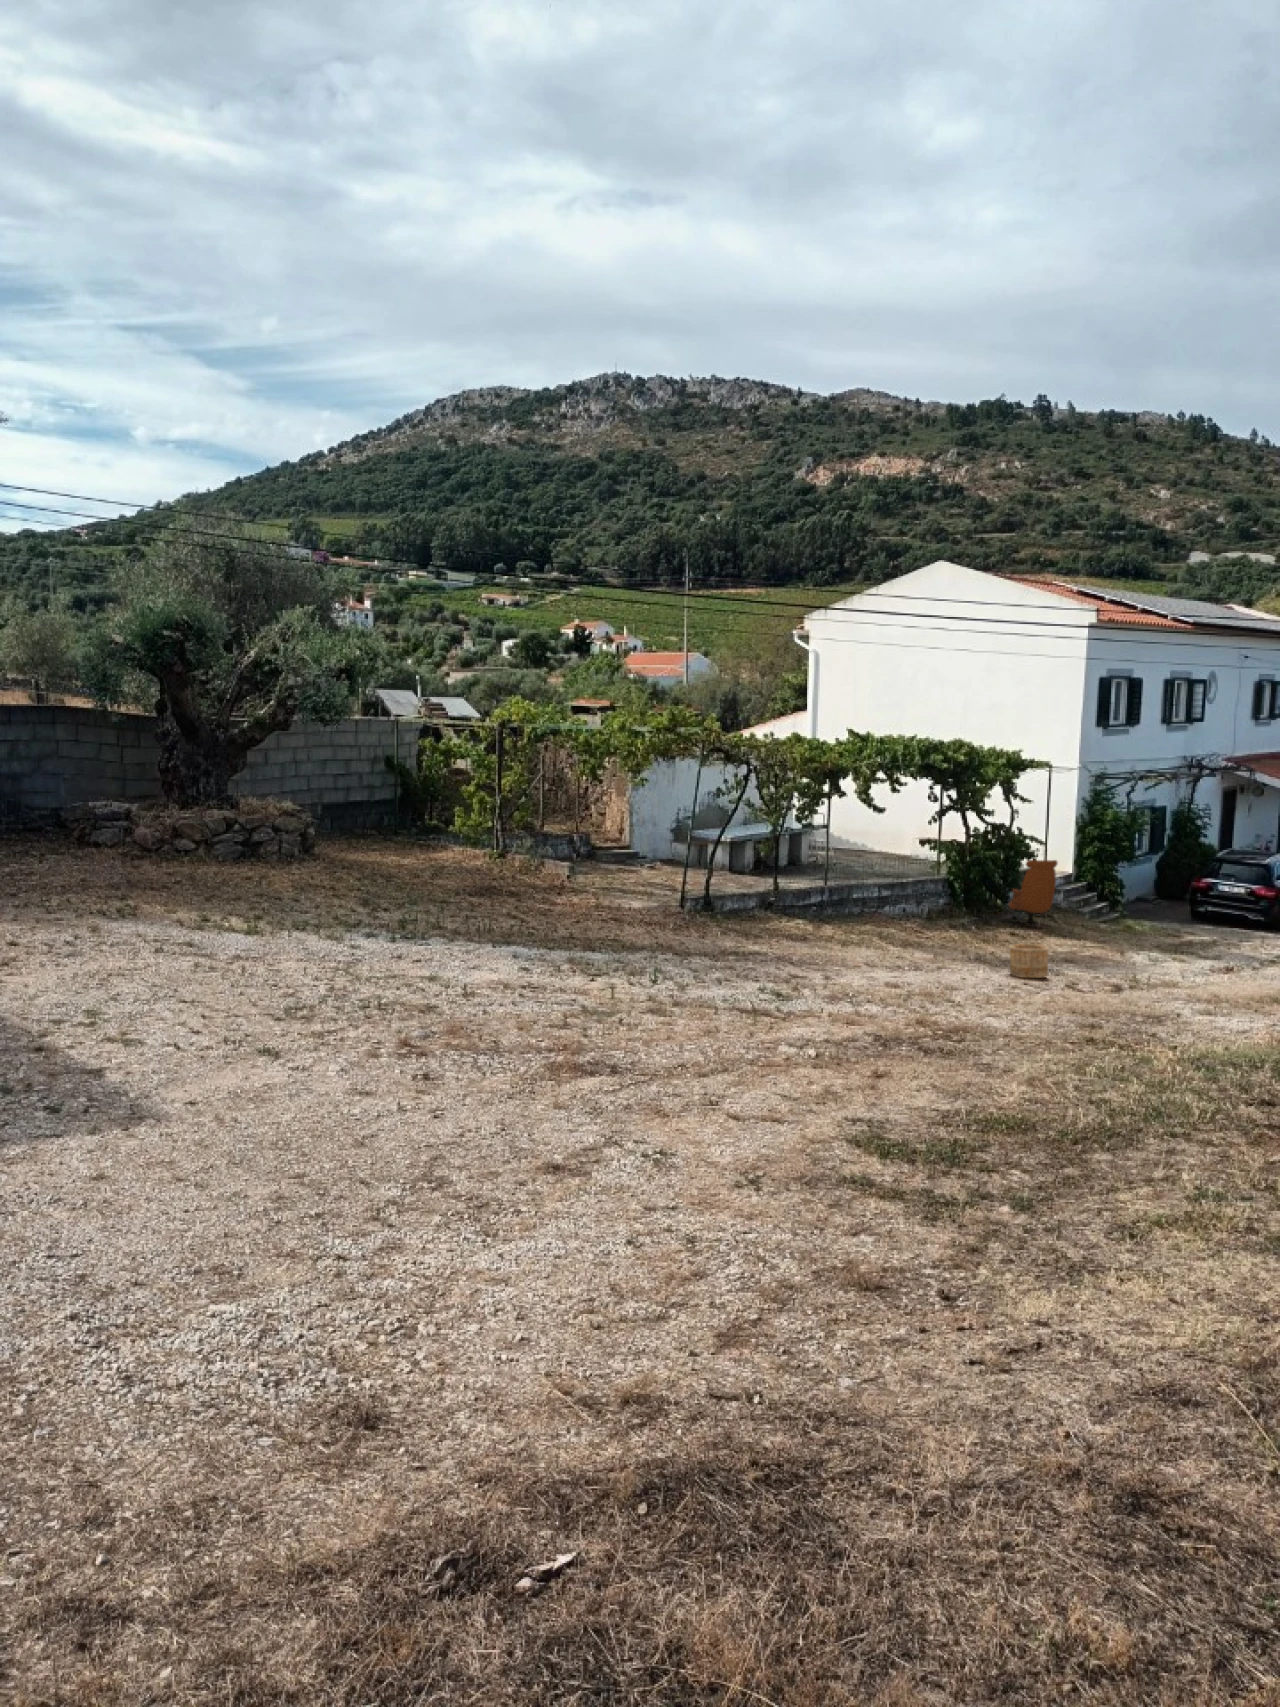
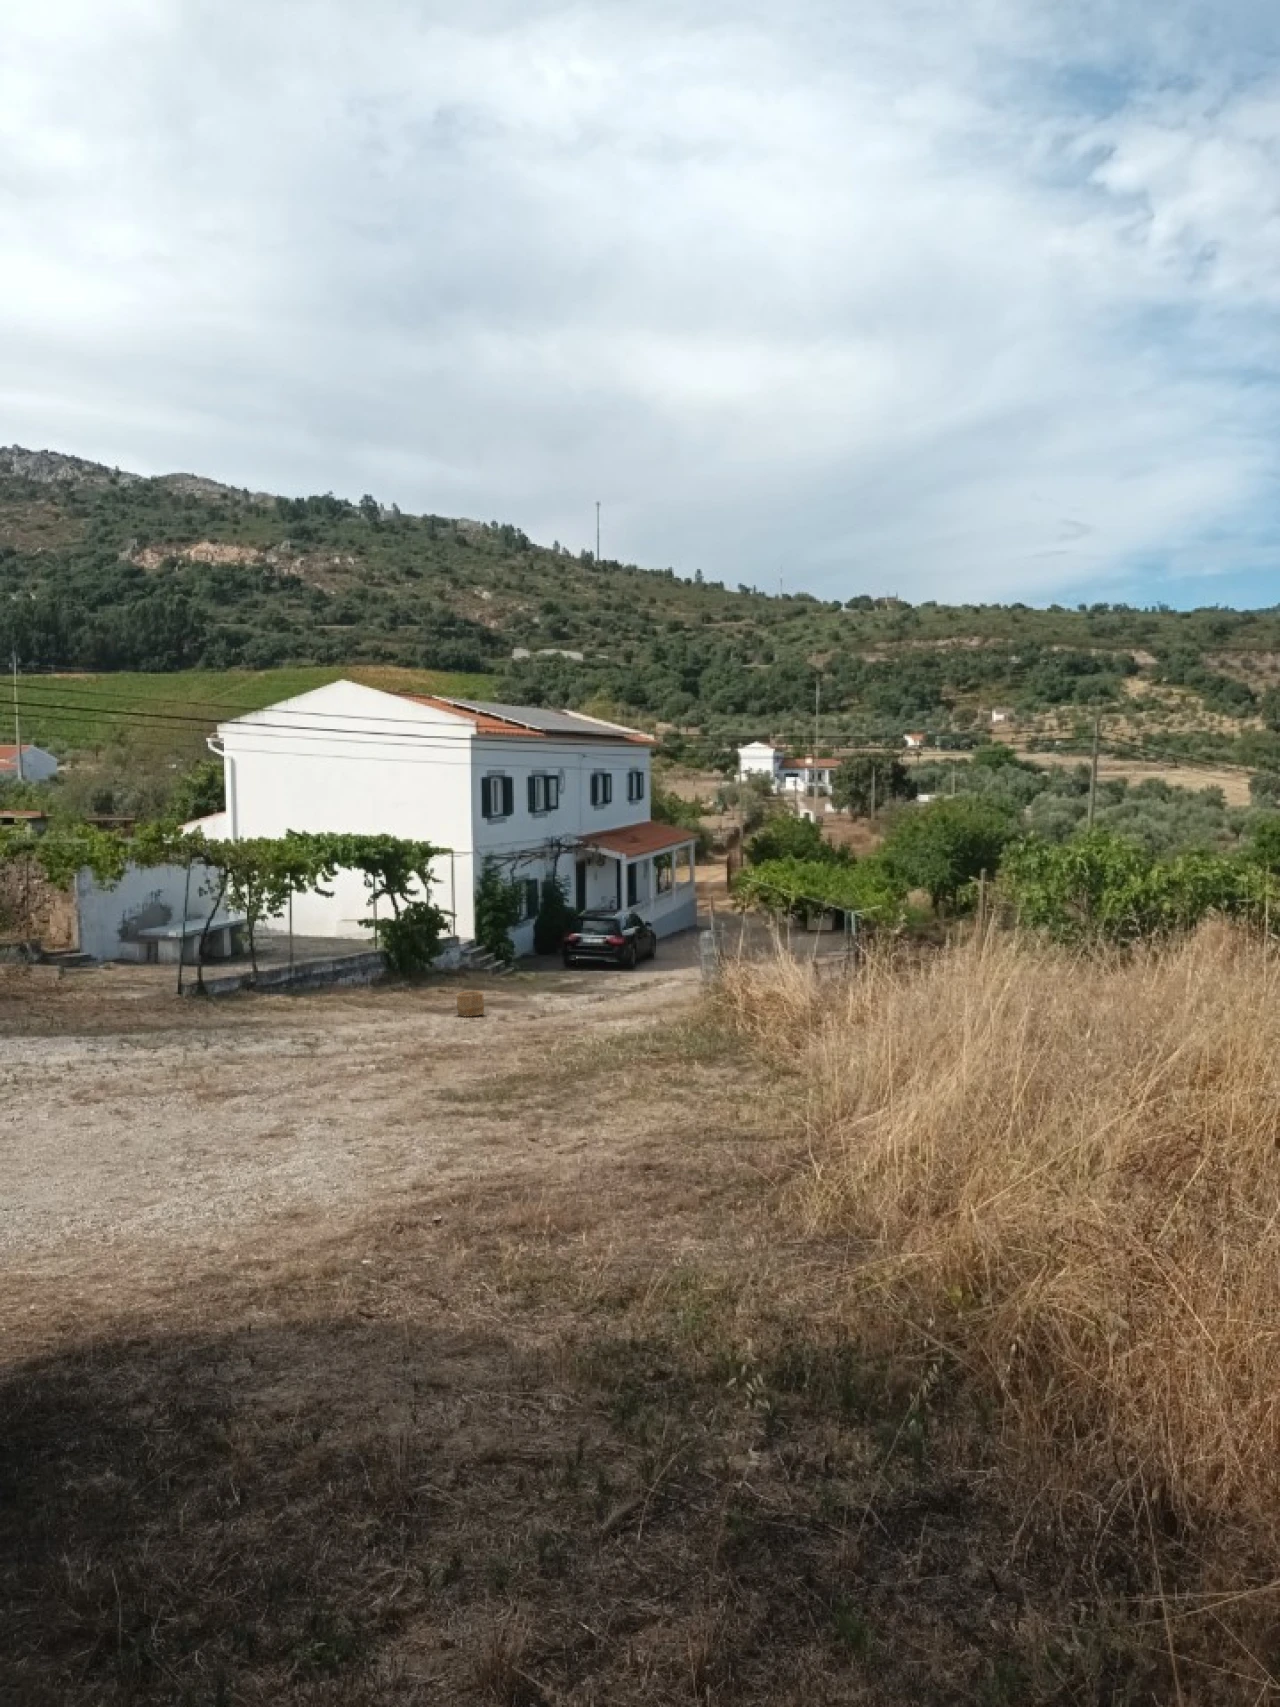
lounge chair: present [1009,860,1057,927] -> none [427,928,471,986]

